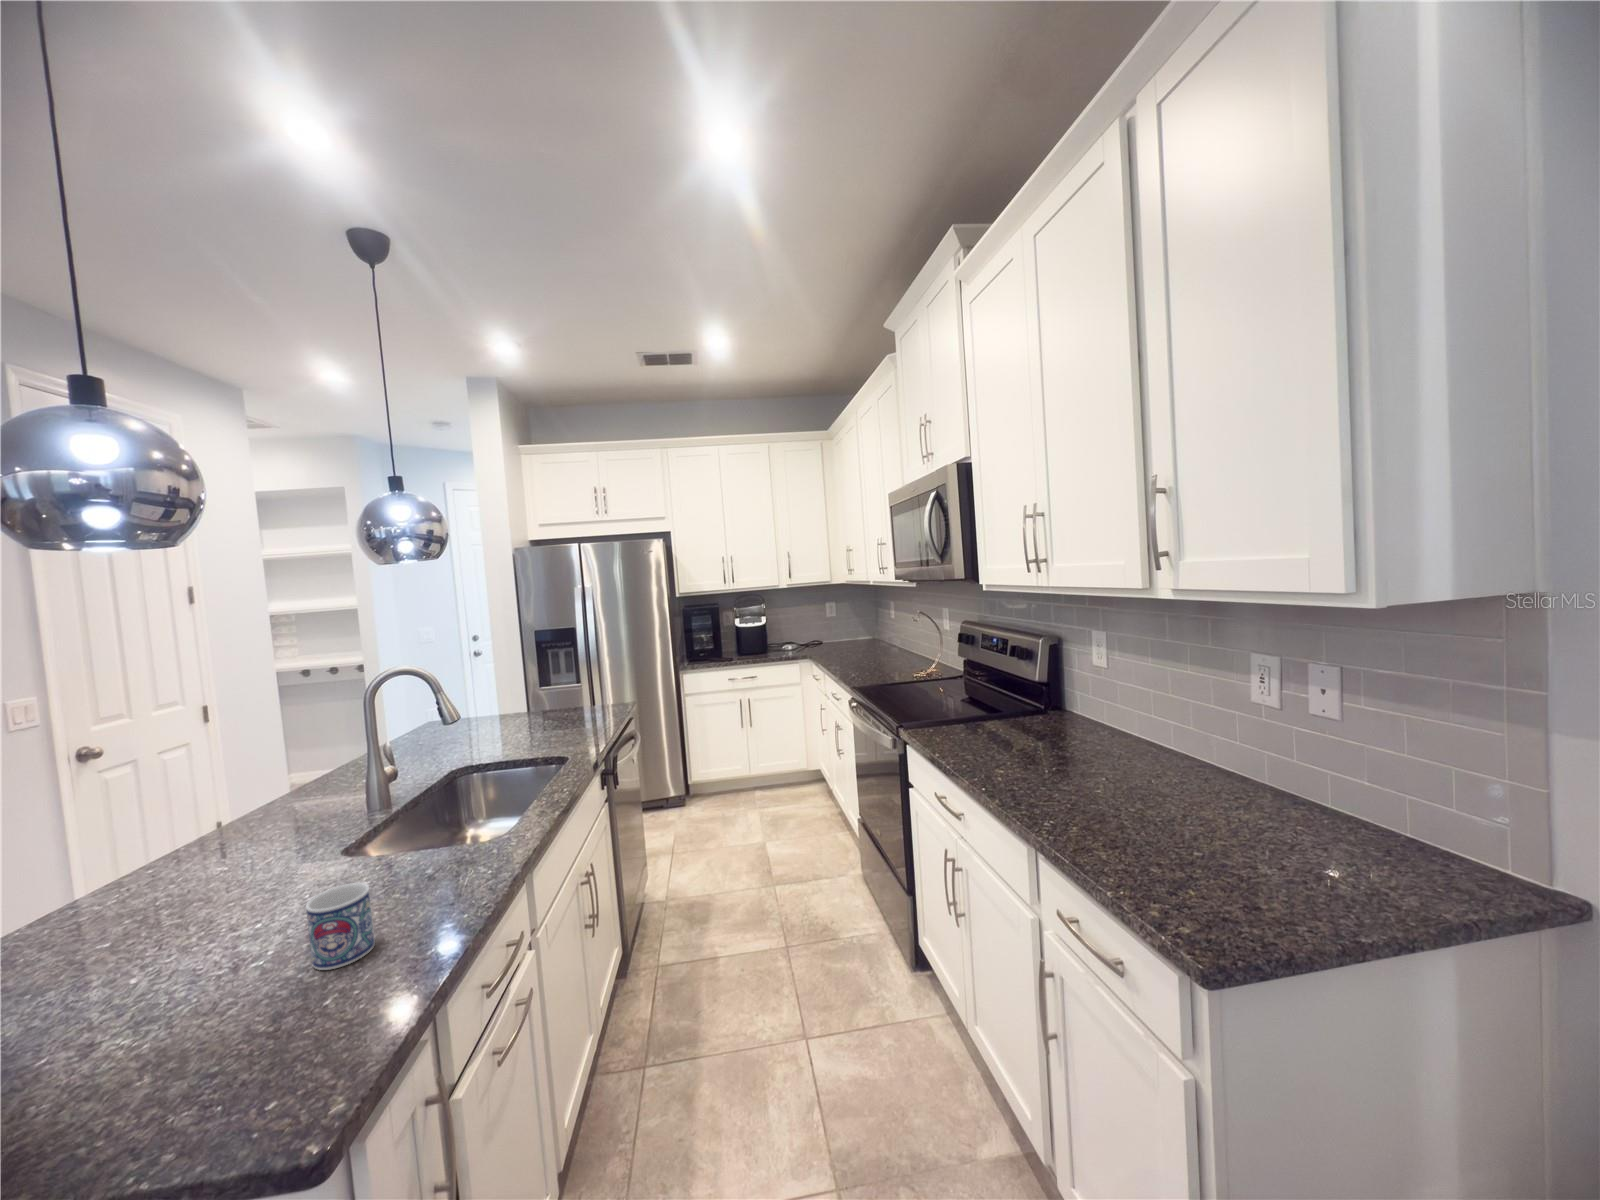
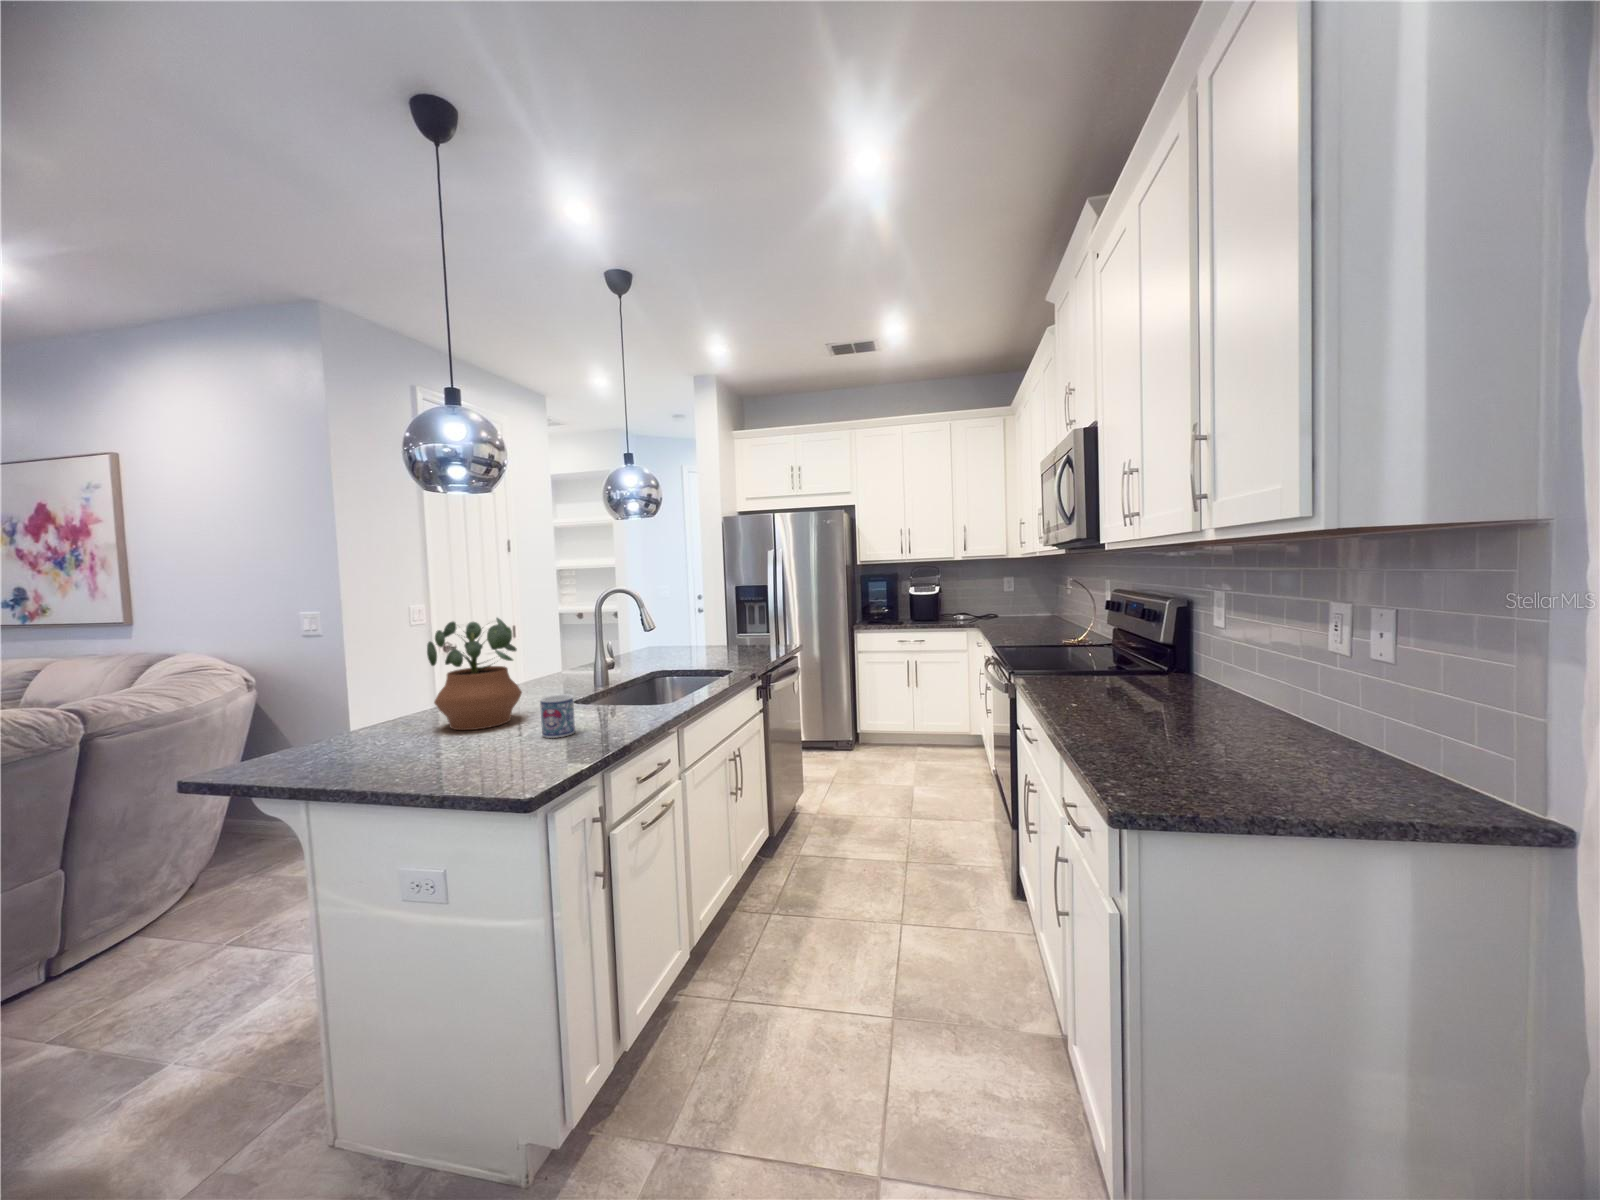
potted plant: none [42,766,258,981] -> present [427,618,522,730]

